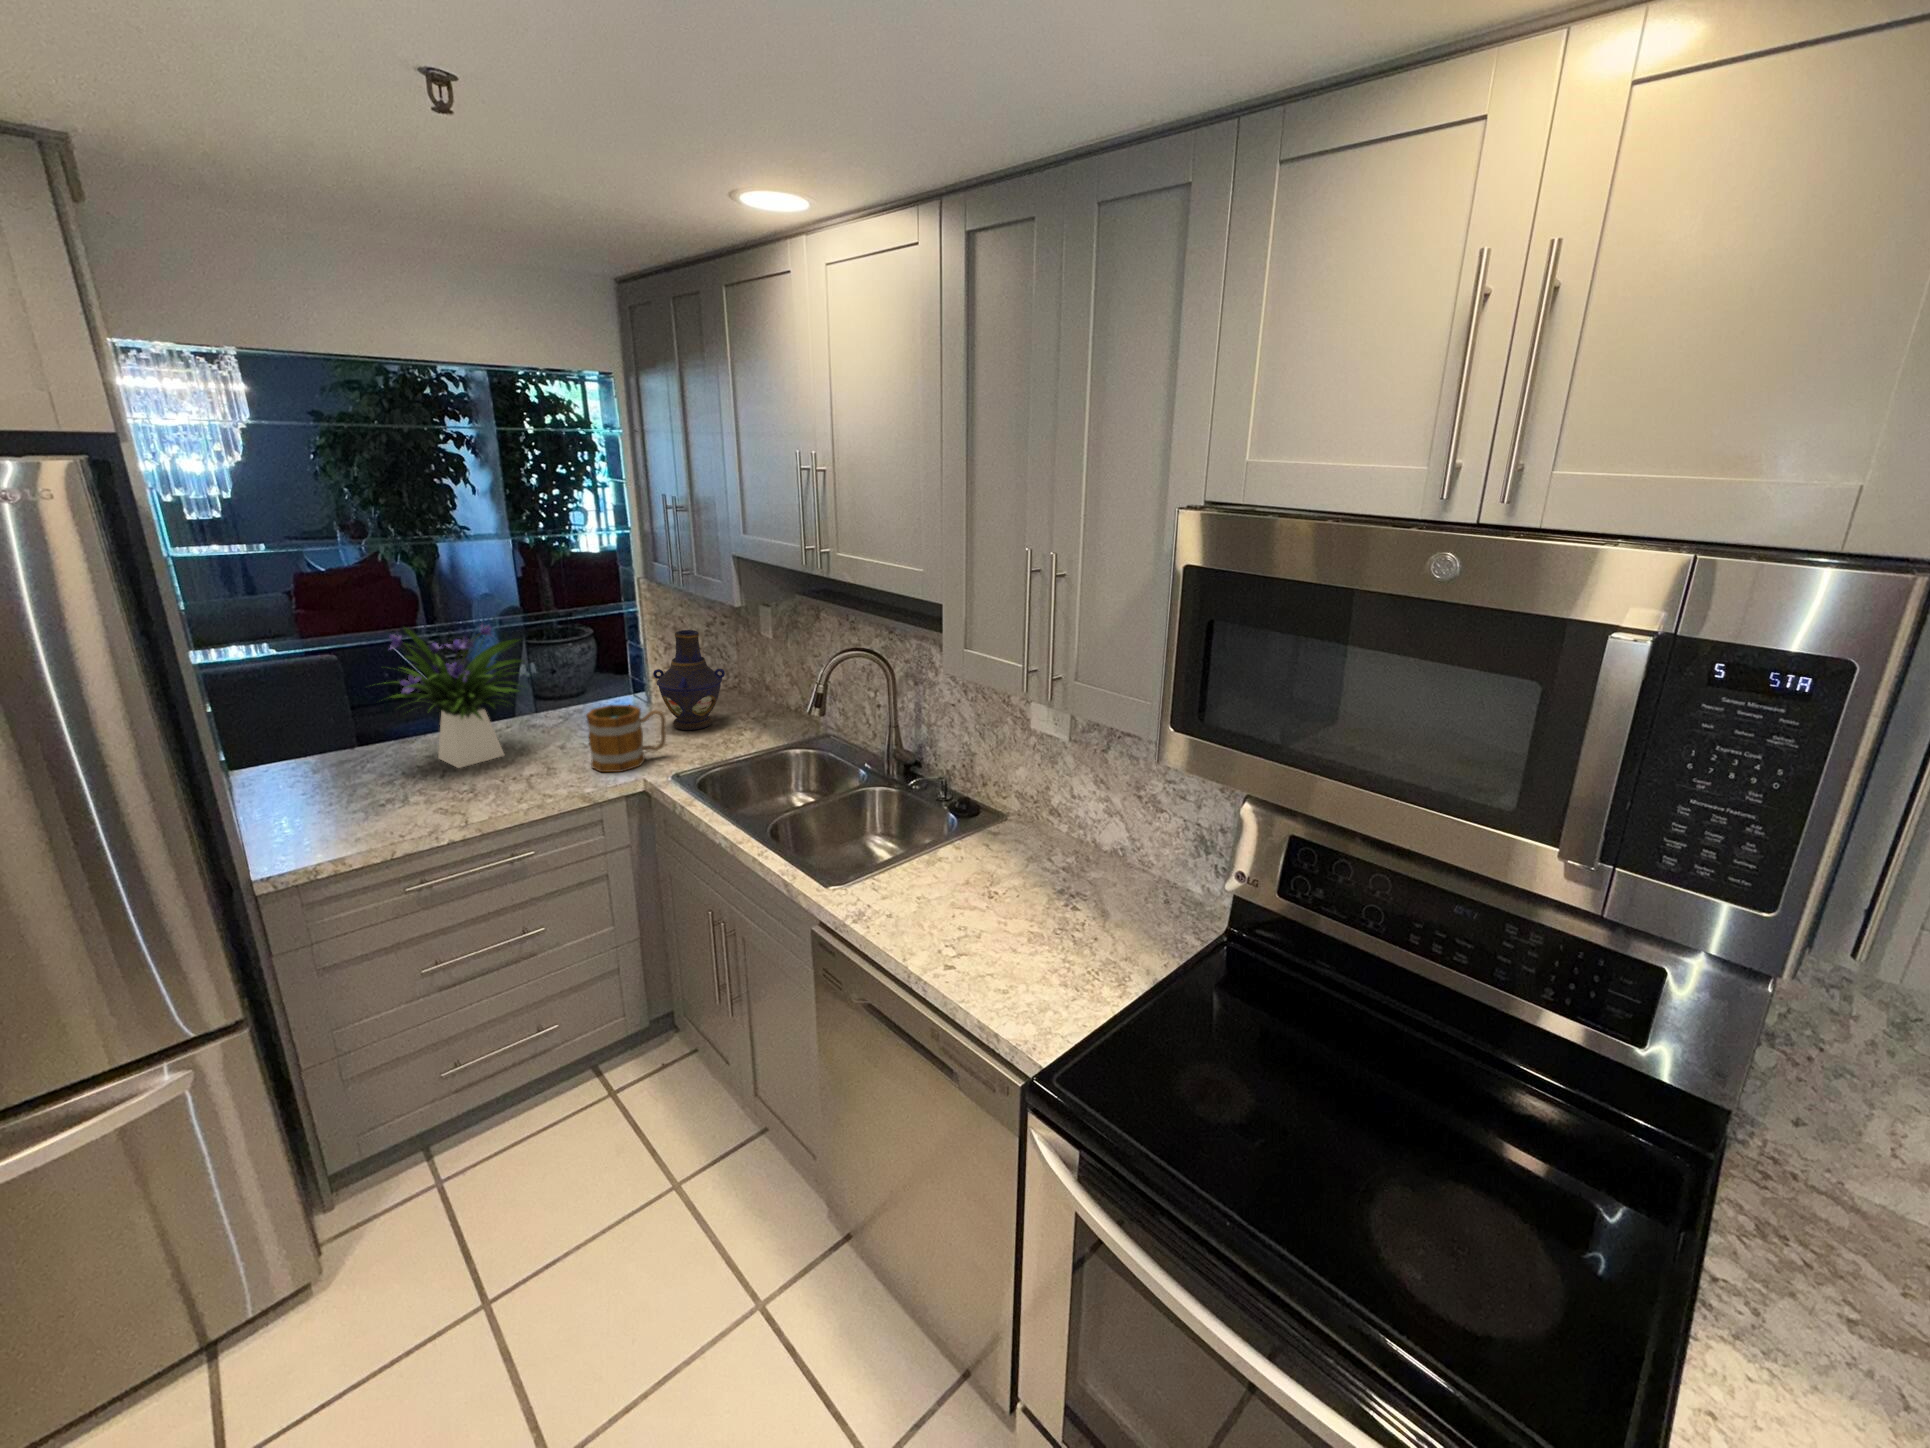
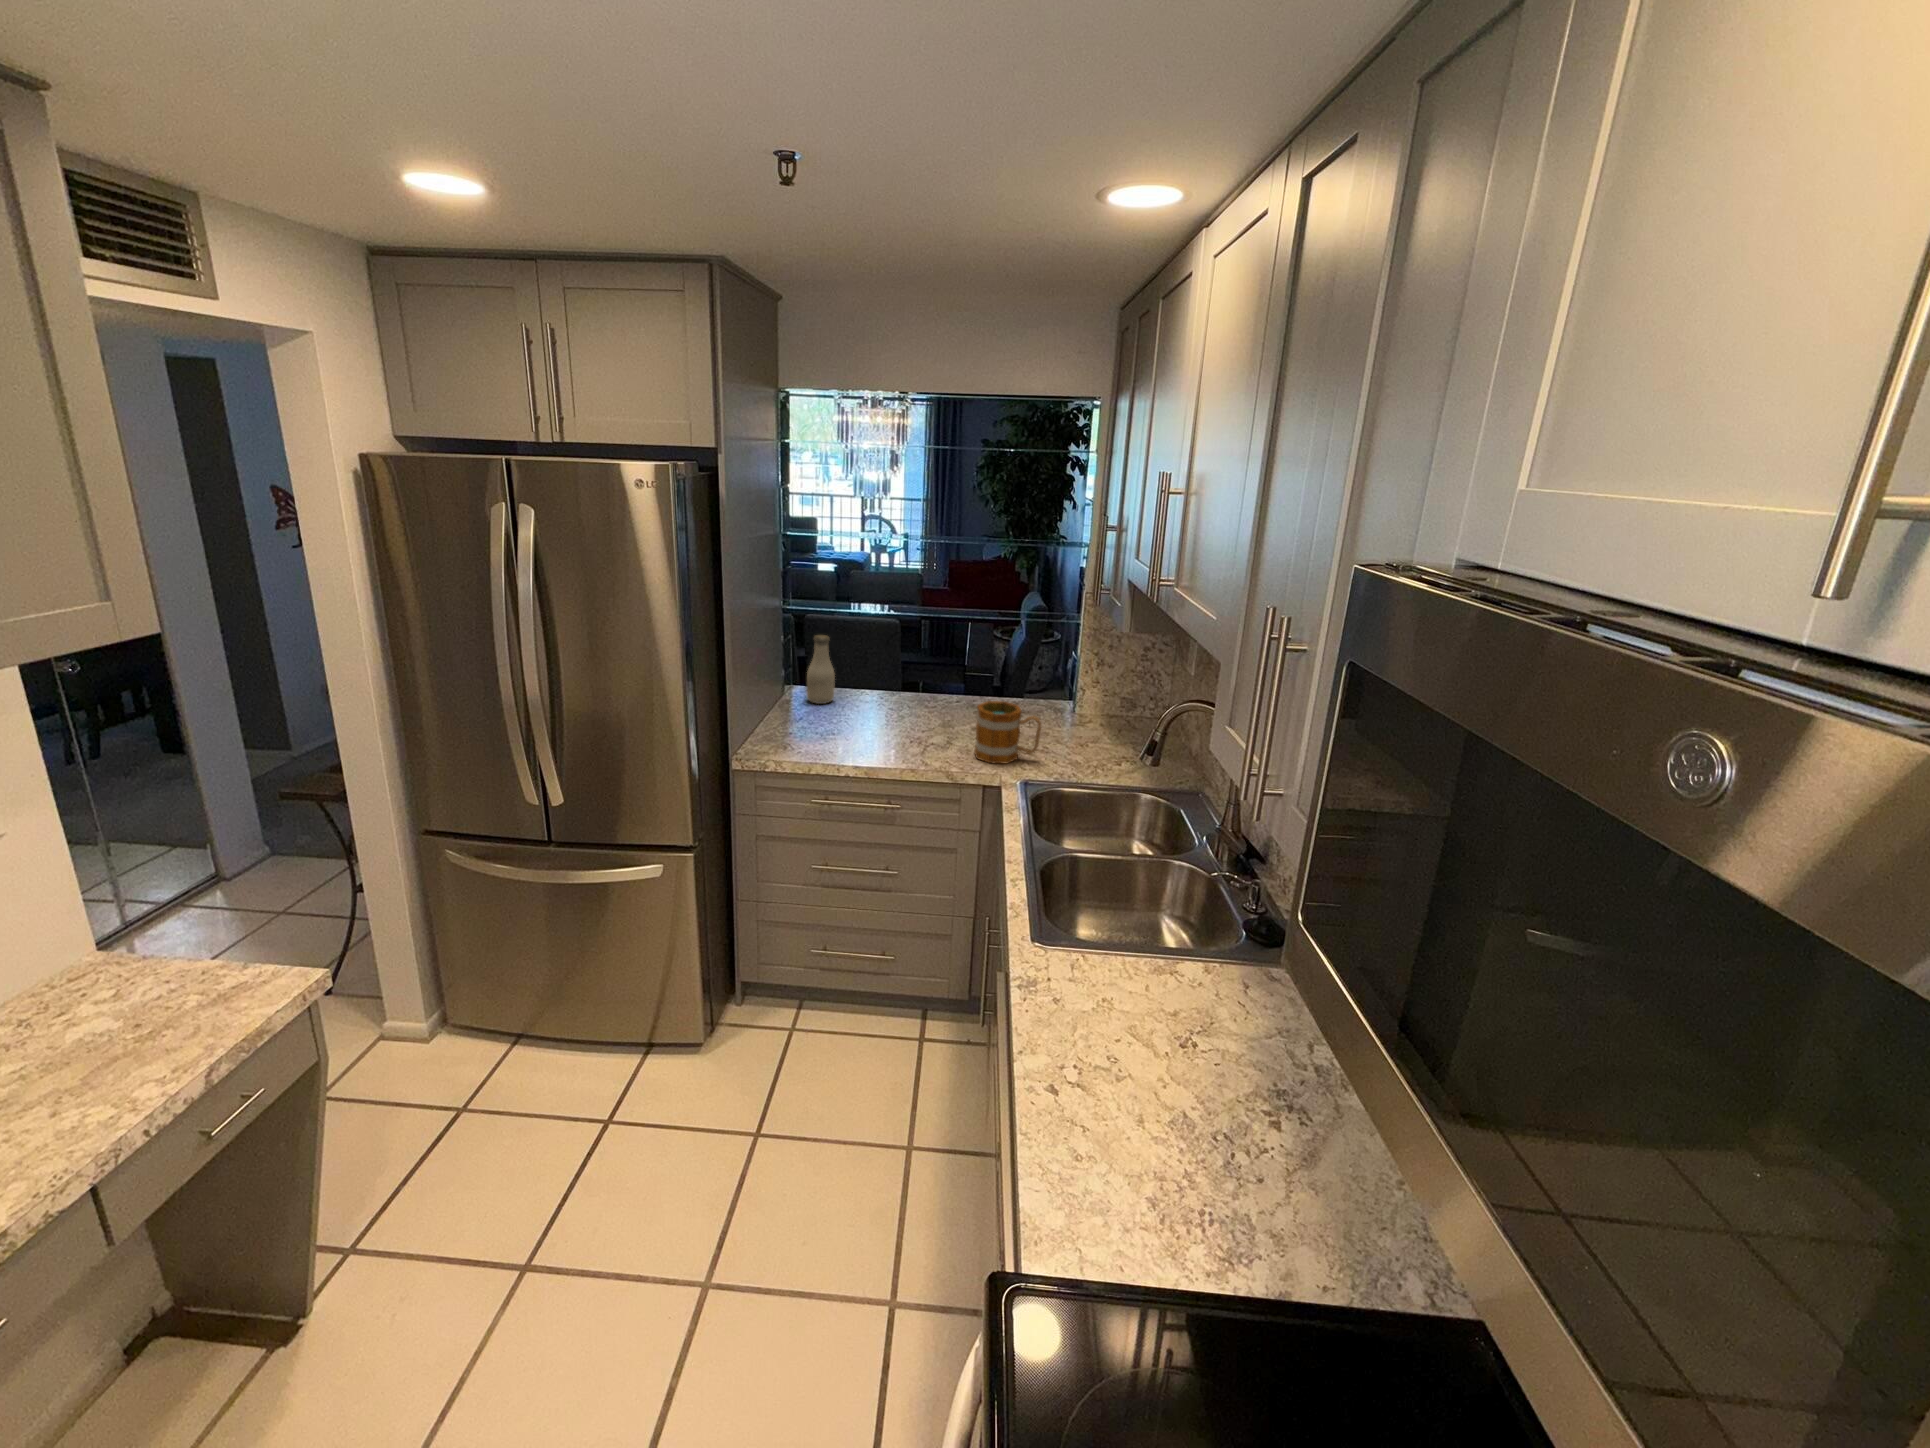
flower arrangement: present [384,624,523,768] -> none [856,604,971,724]
vase: present [653,630,725,730] -> none [1061,647,1123,746]
bottle: none [272,686,327,780] -> present [807,635,835,704]

